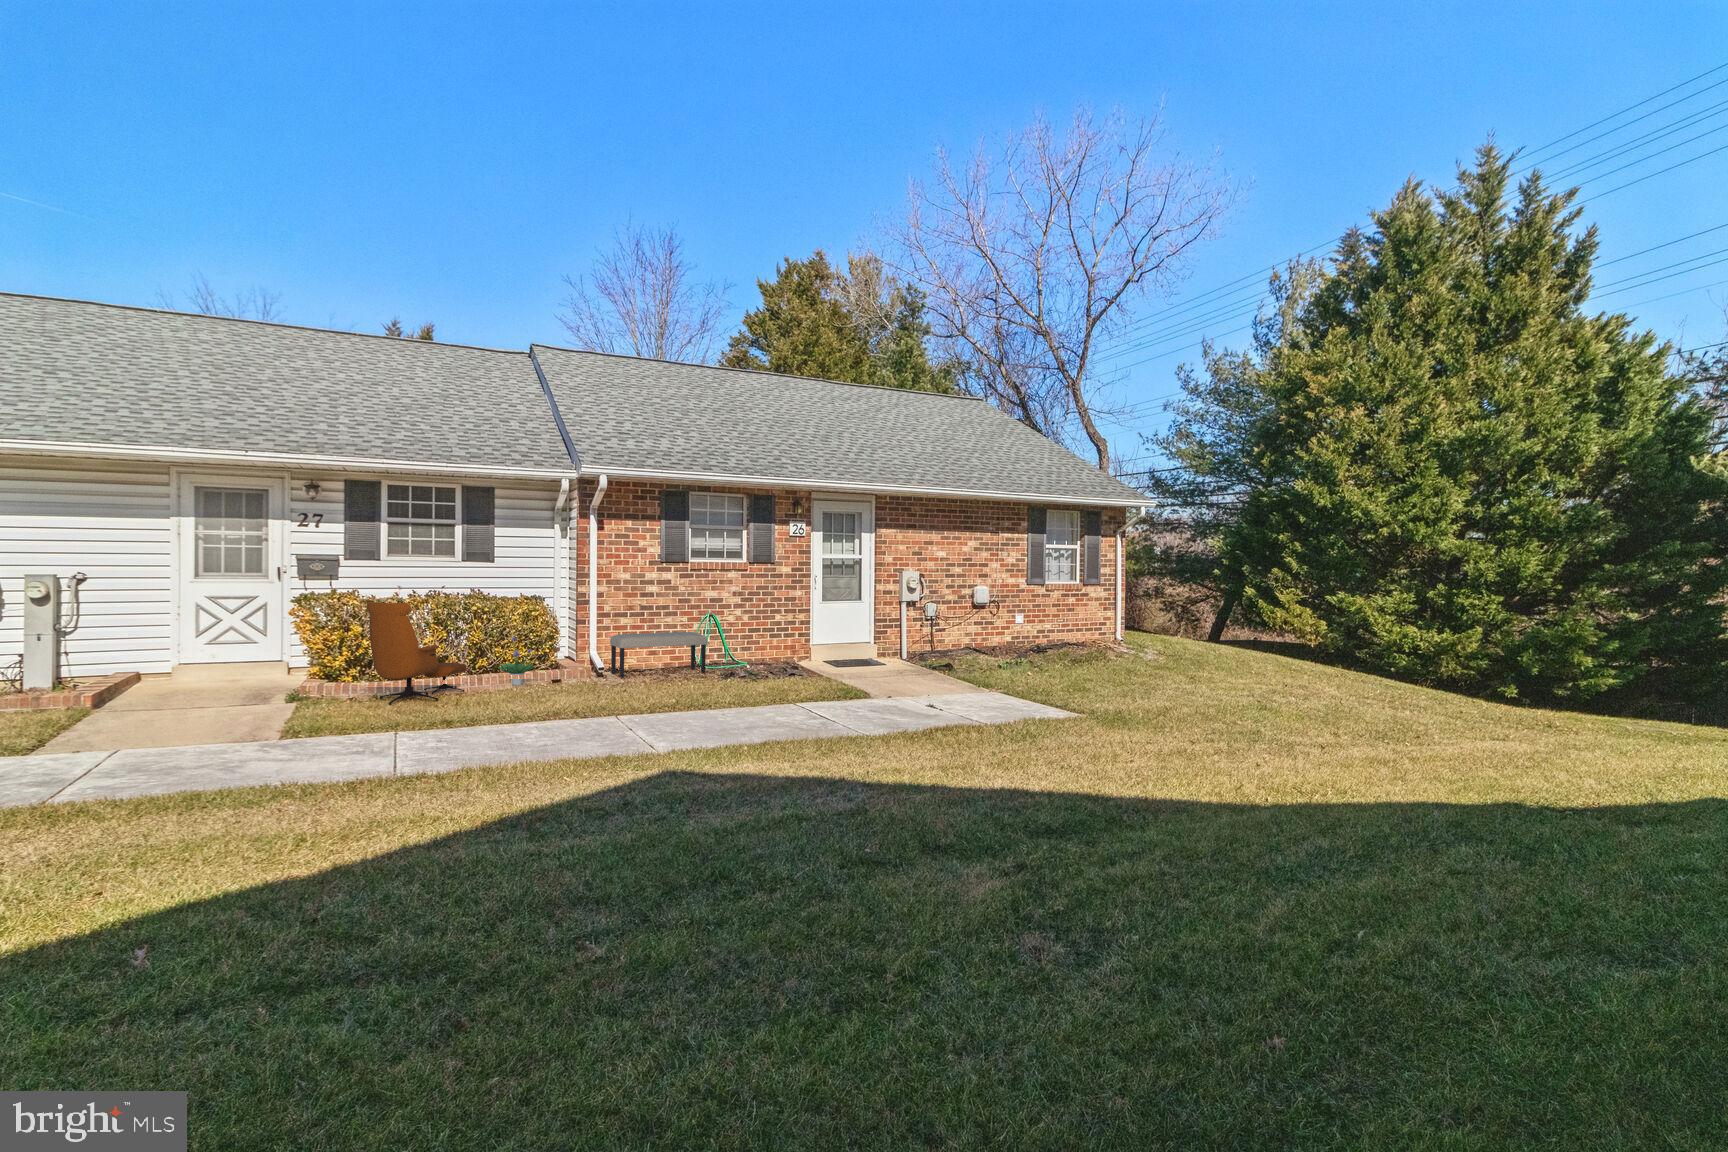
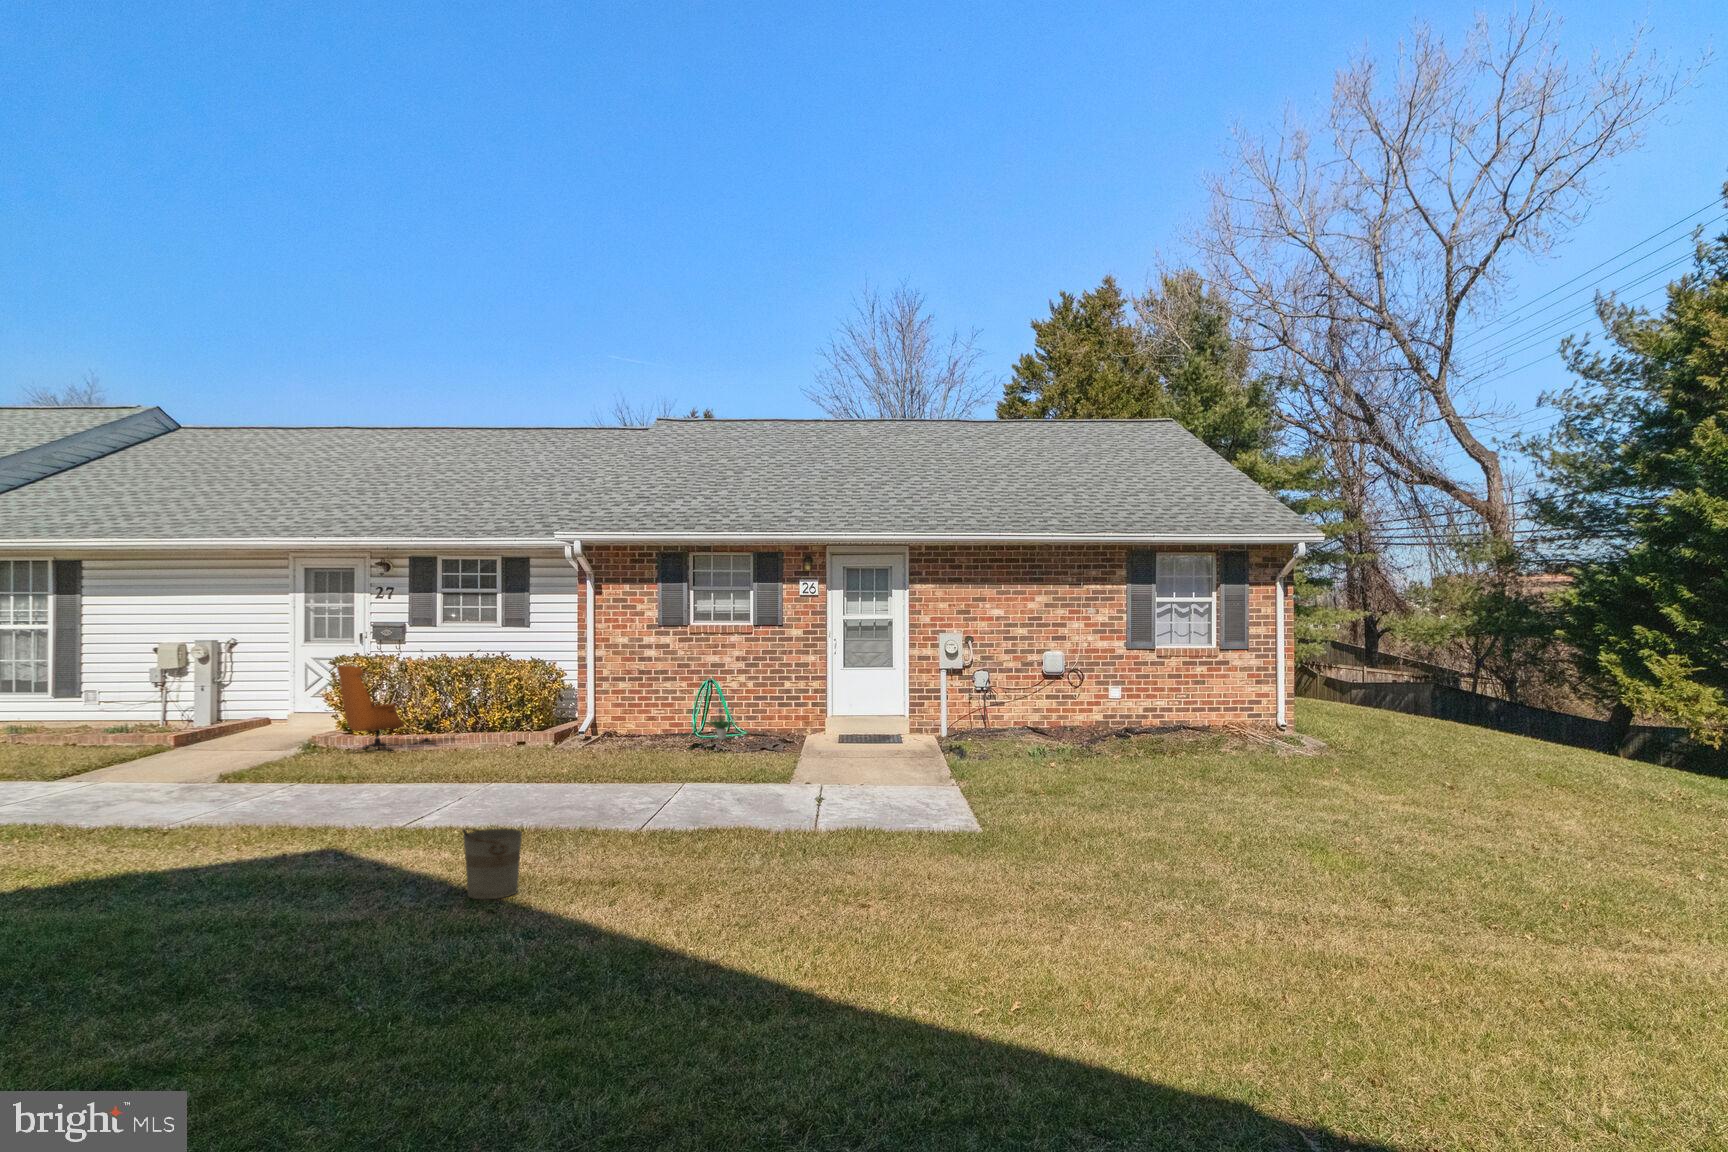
bench: present [610,632,707,678] -> none [596,698,692,742]
potted plant: present [498,636,536,686] -> present [707,695,734,740]
bucket: none [1081,754,1150,827] -> present [462,829,522,899]

